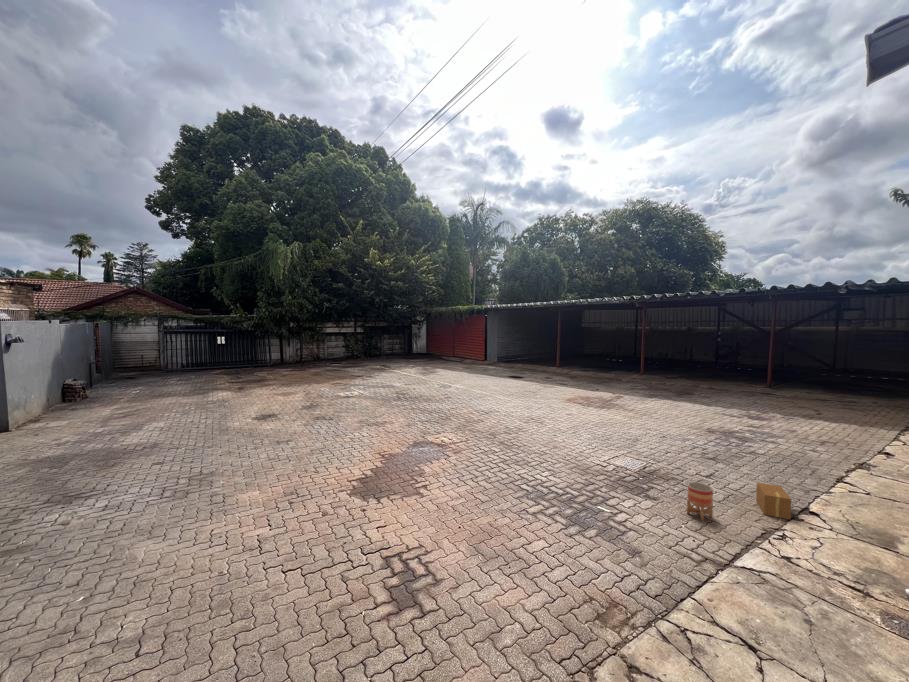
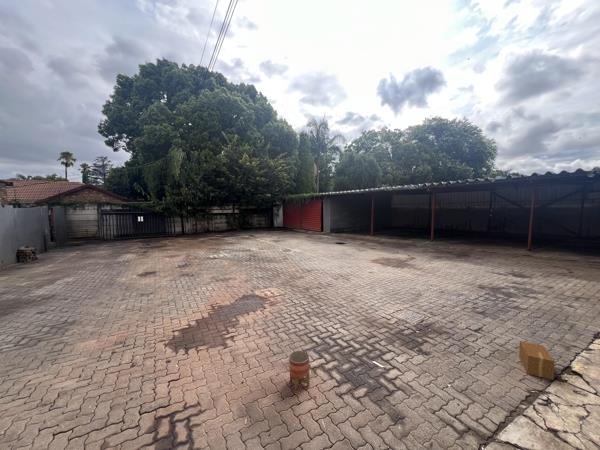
planter: present [687,482,713,521] -> present [289,351,310,390]

